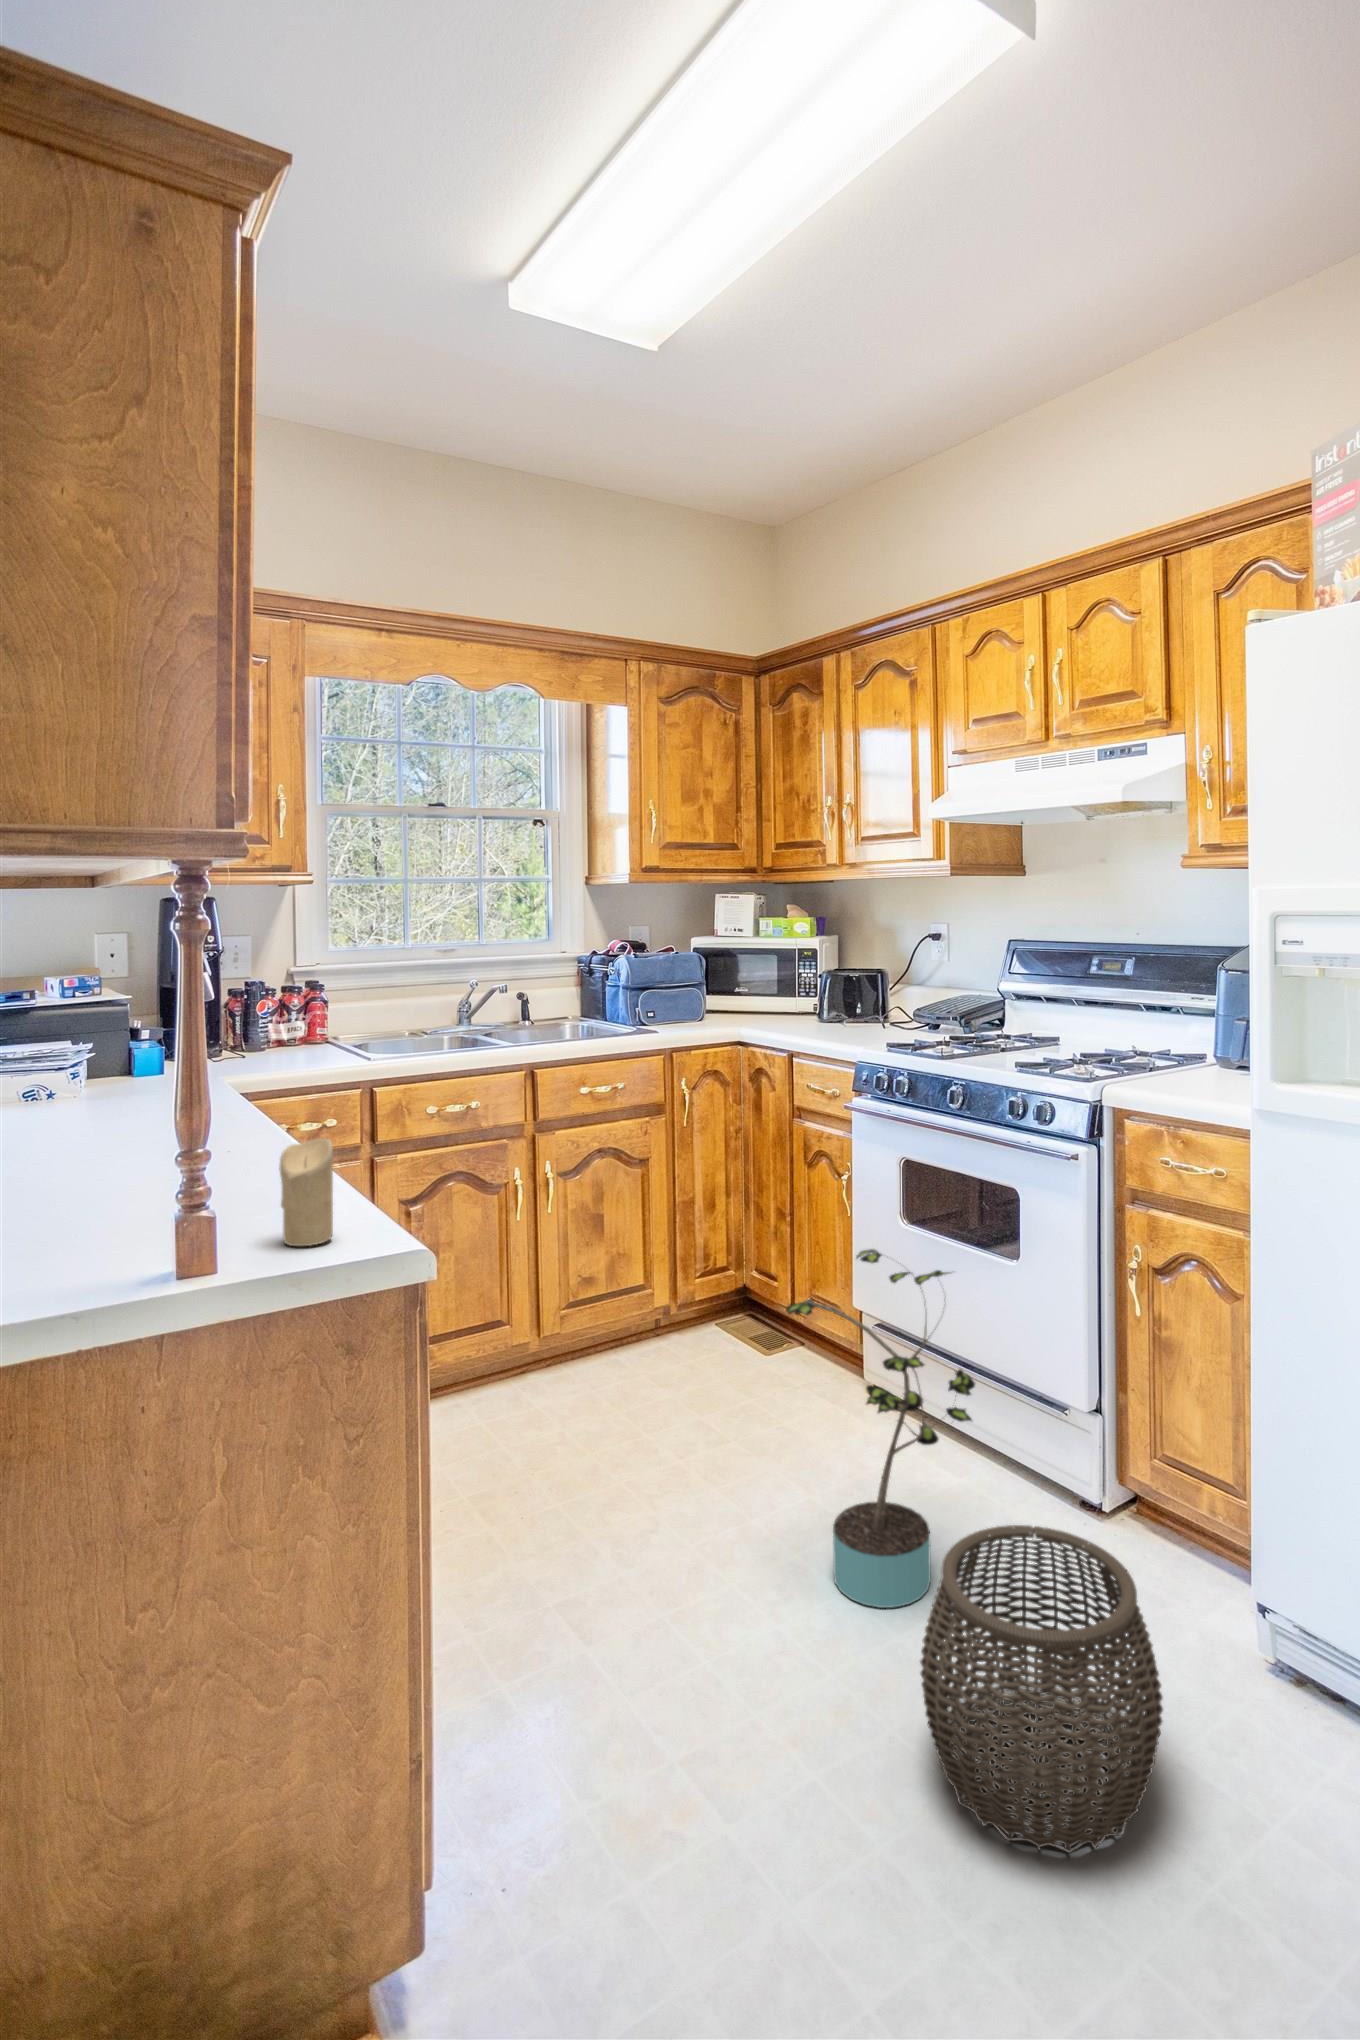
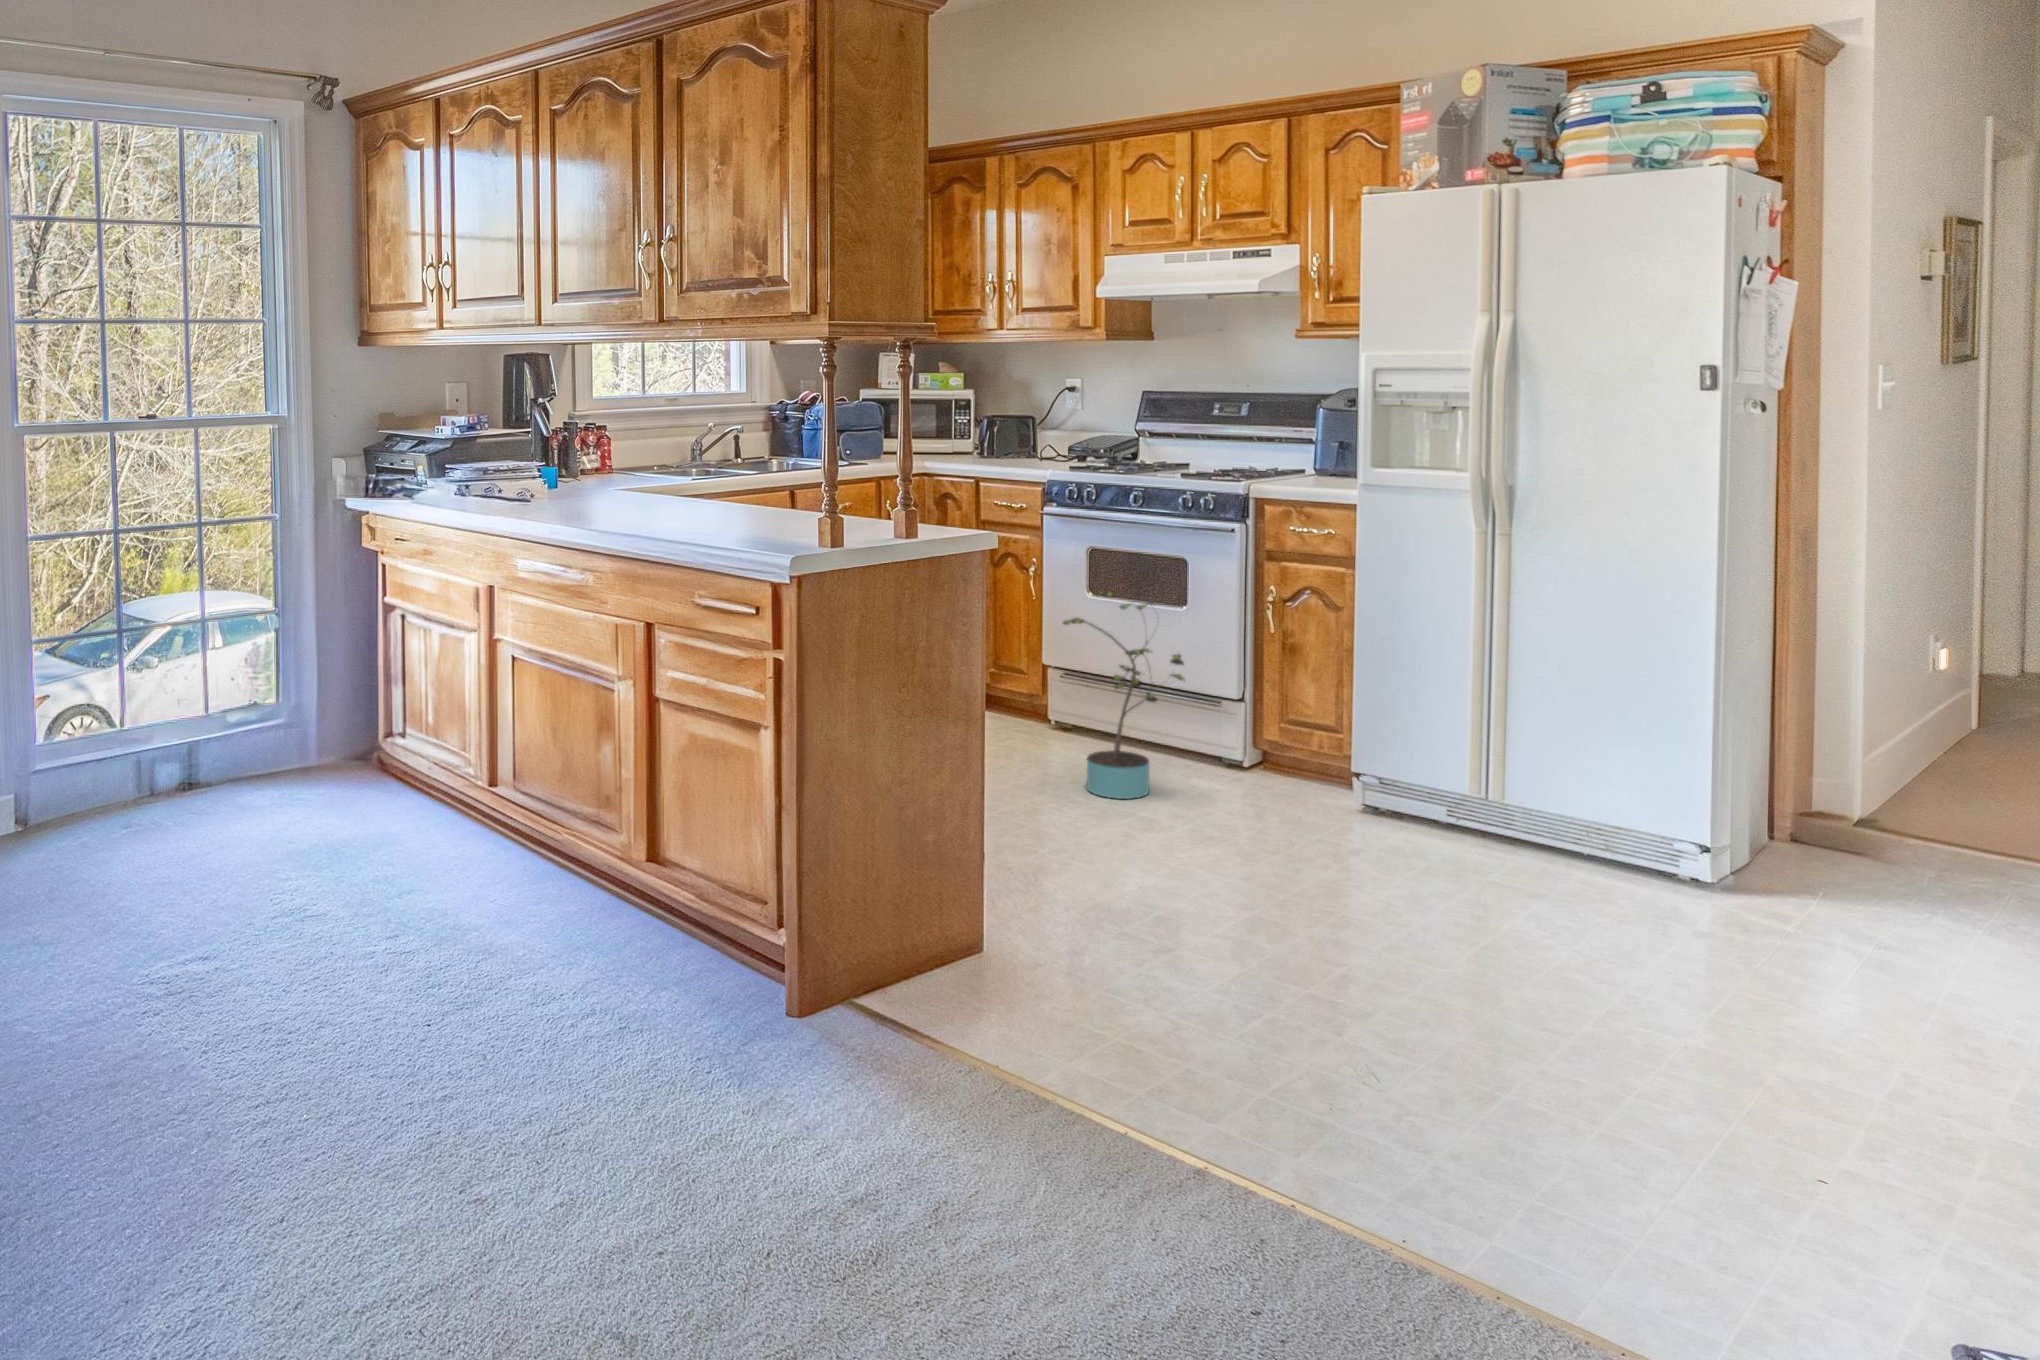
candle: present [279,1138,333,1246] -> none [912,486,937,537]
woven basket: present [920,1525,1163,1852] -> none [1179,722,1313,857]

